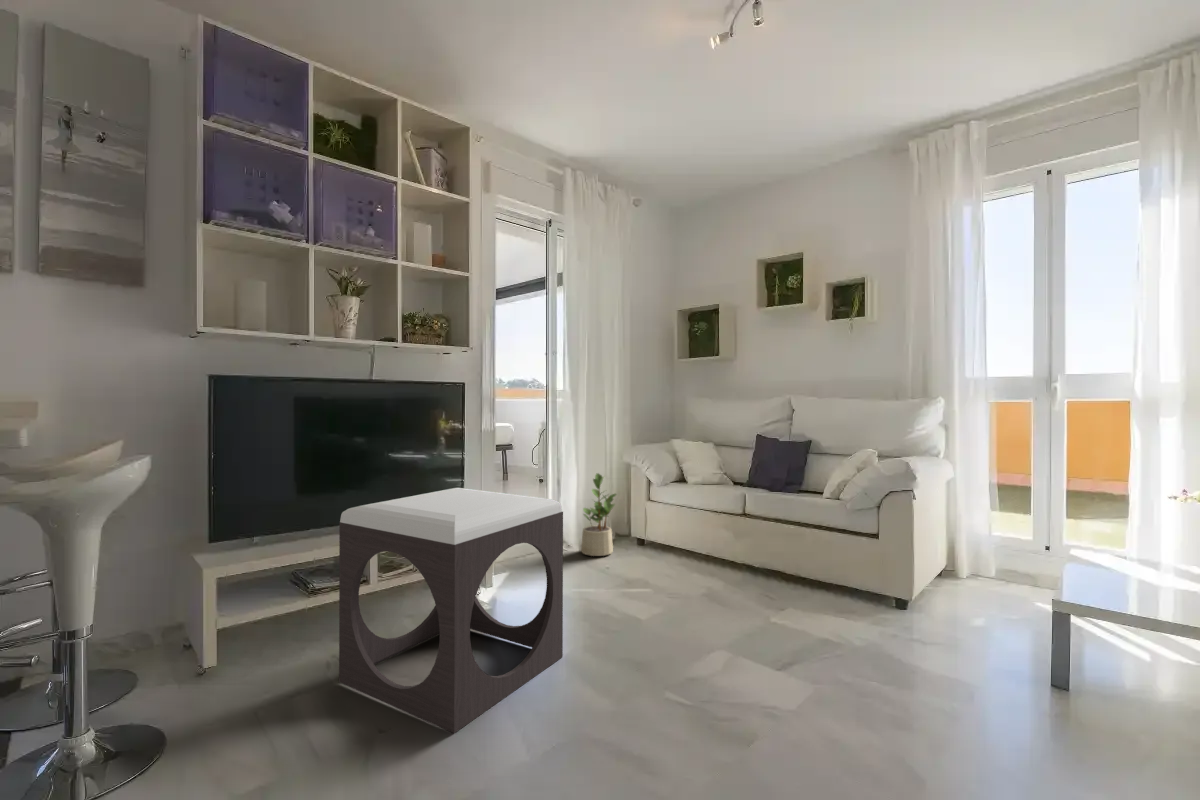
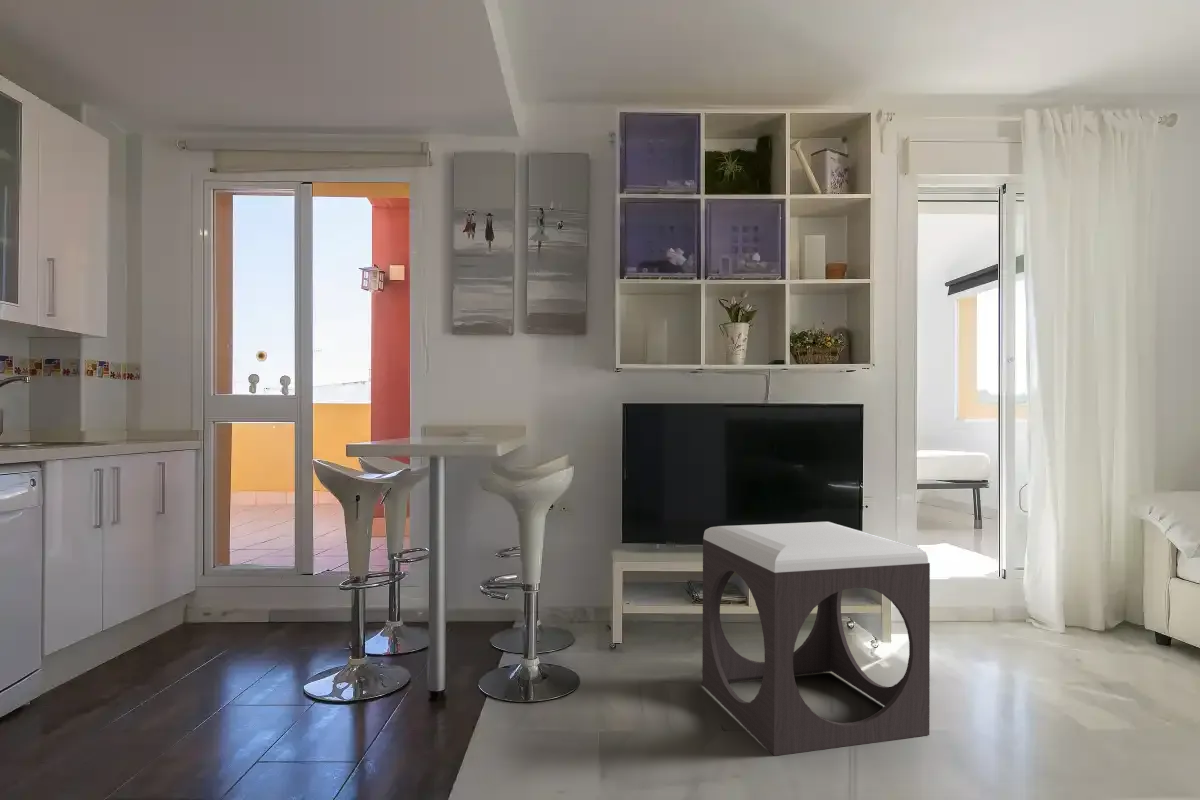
potted plant: present [581,473,616,556] -> none [1045,529,1109,647]

